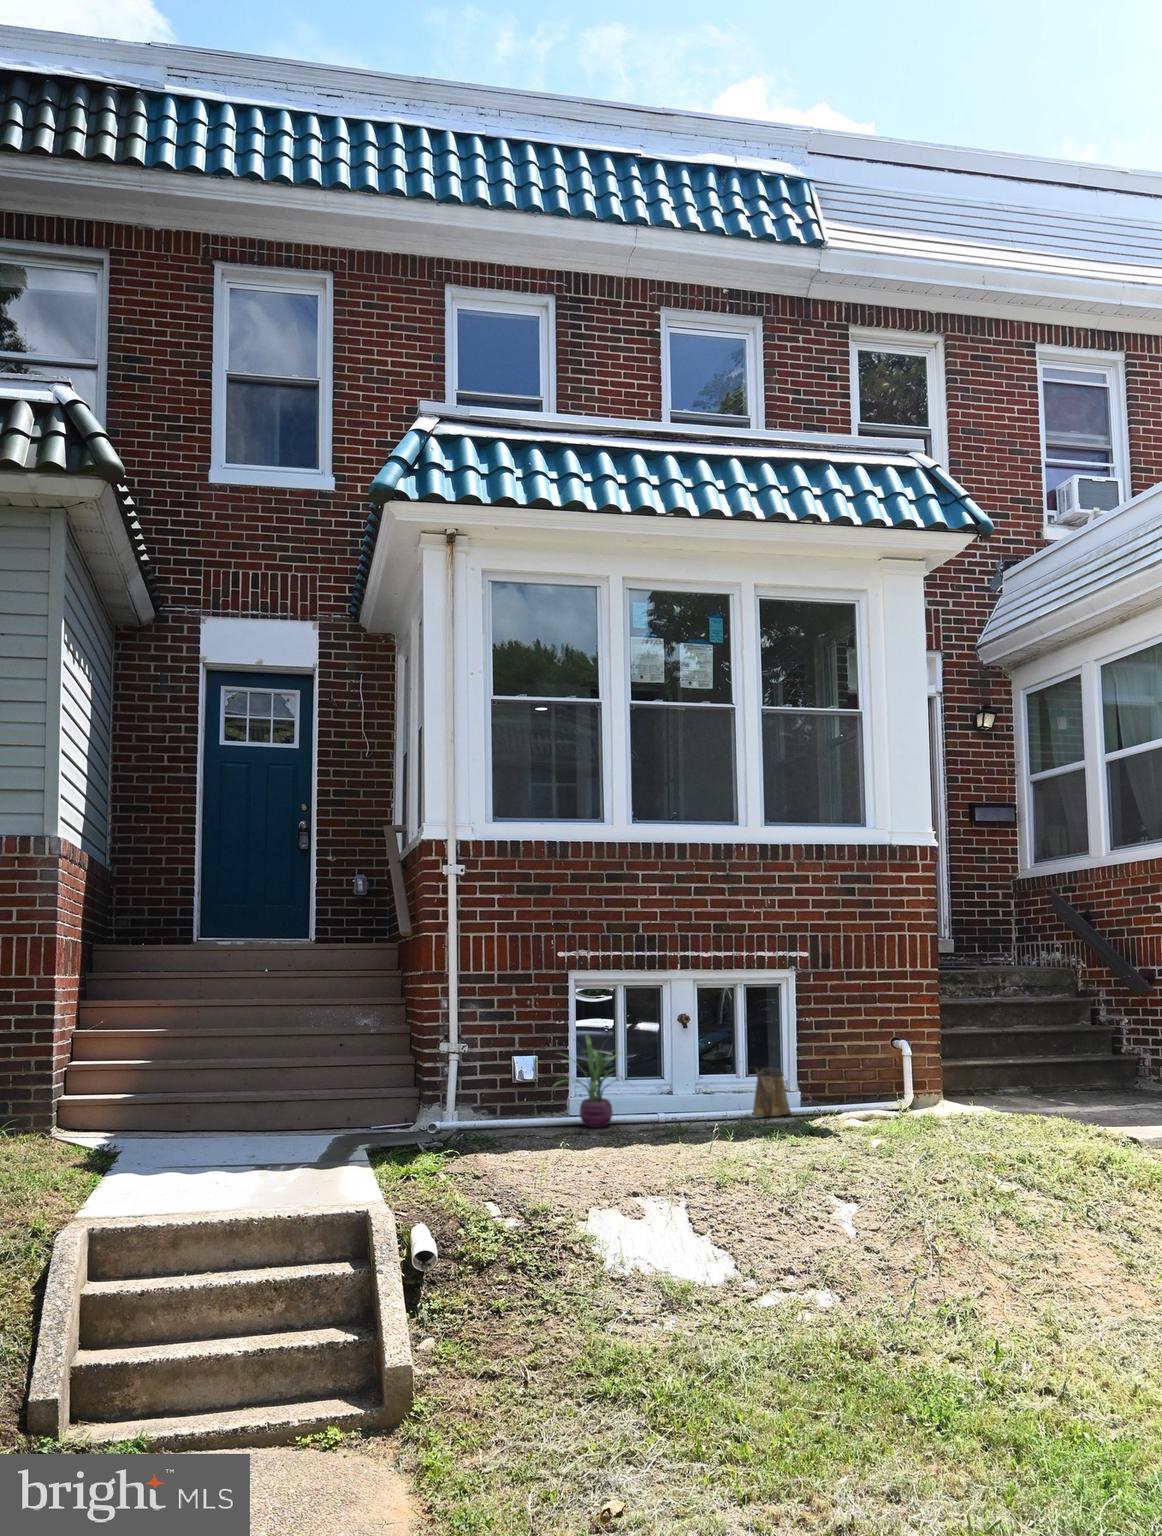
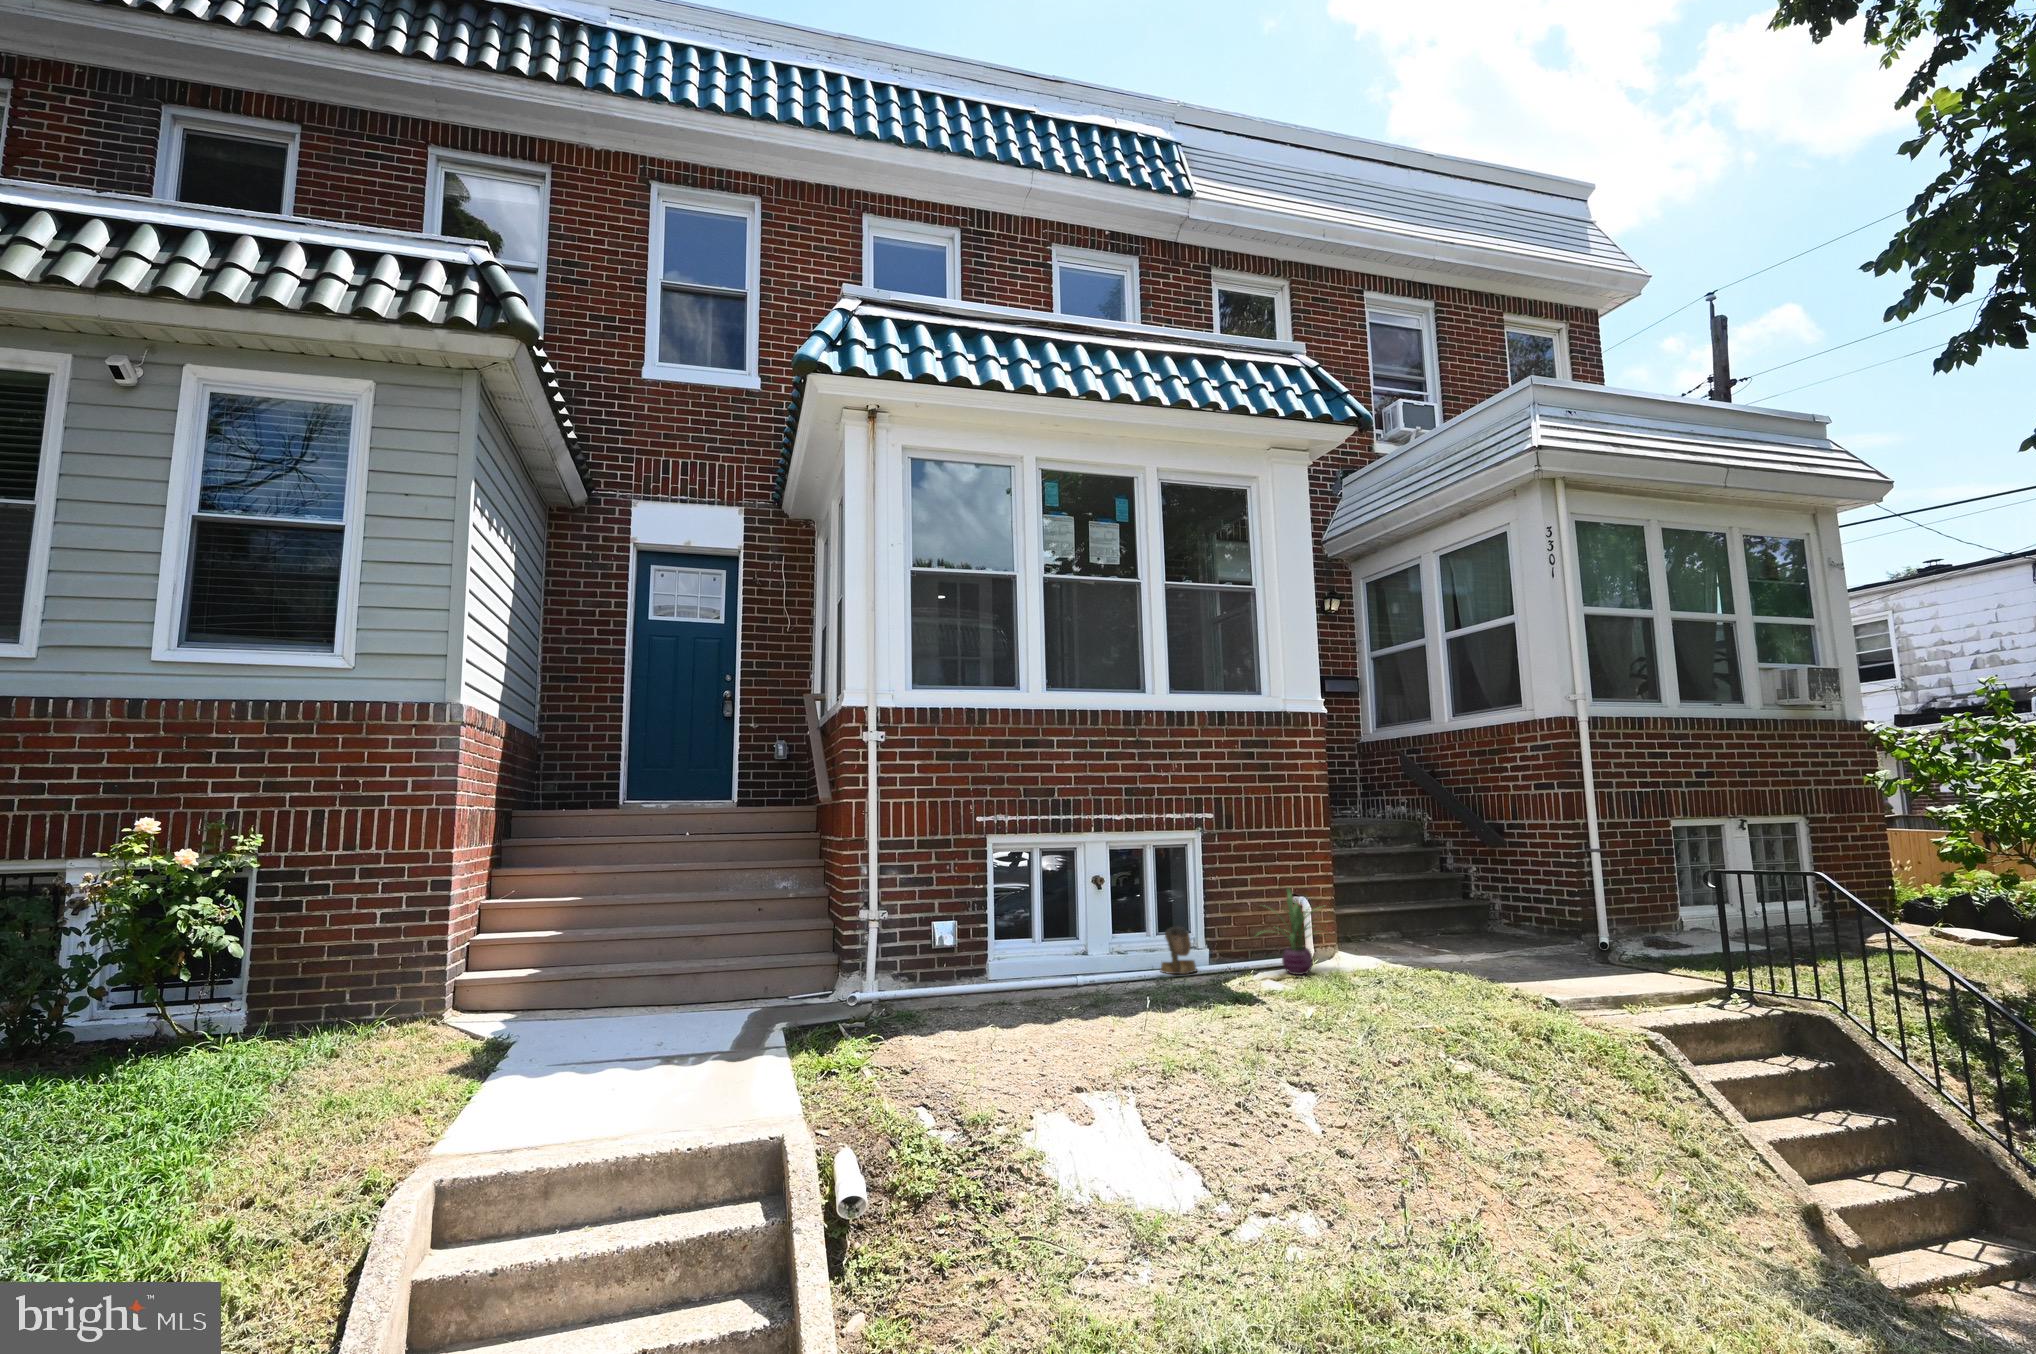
decorative plant: present [554,1034,632,1128] -> present [1260,889,1323,975]

